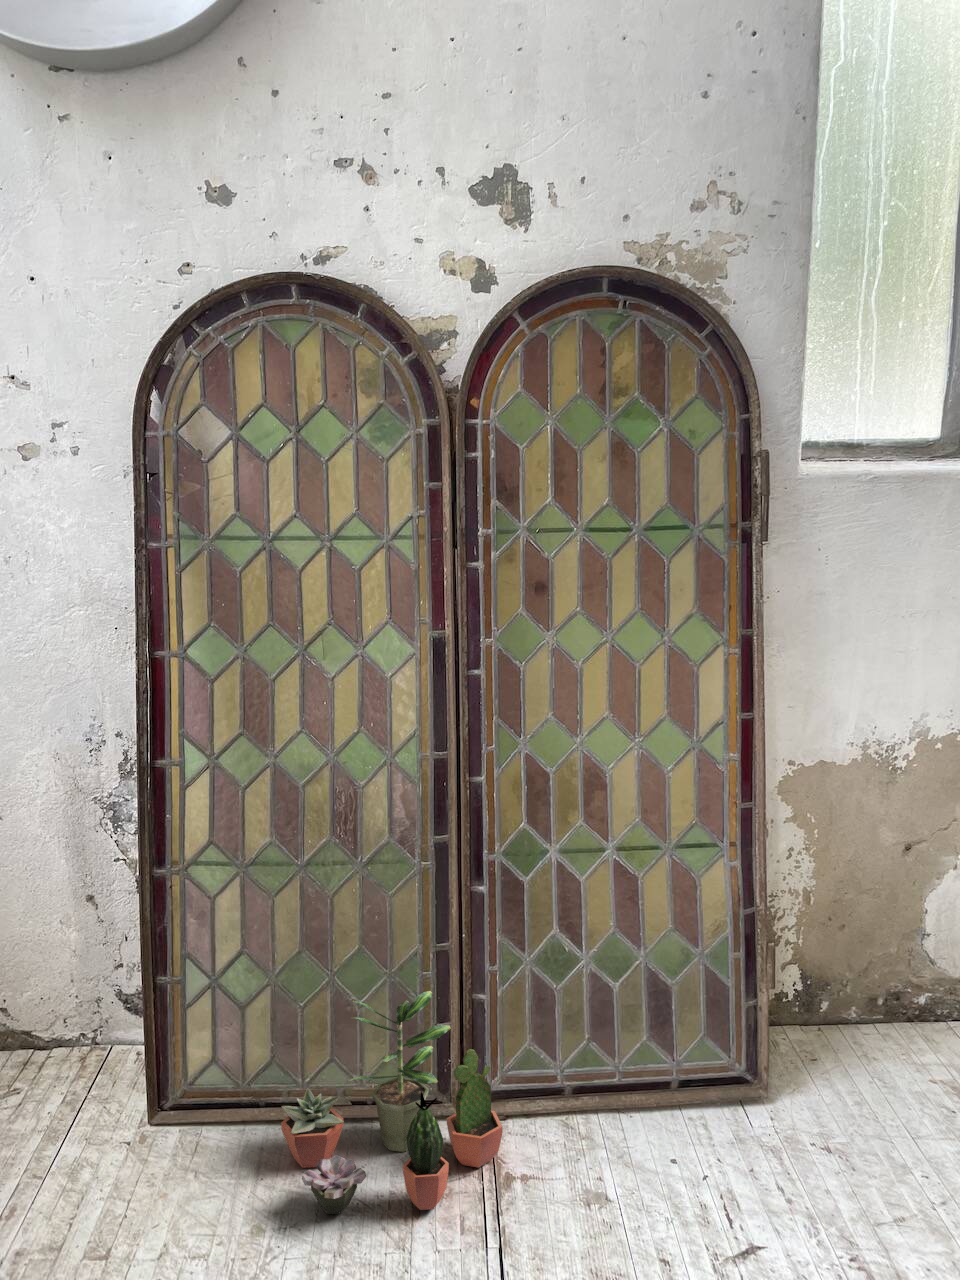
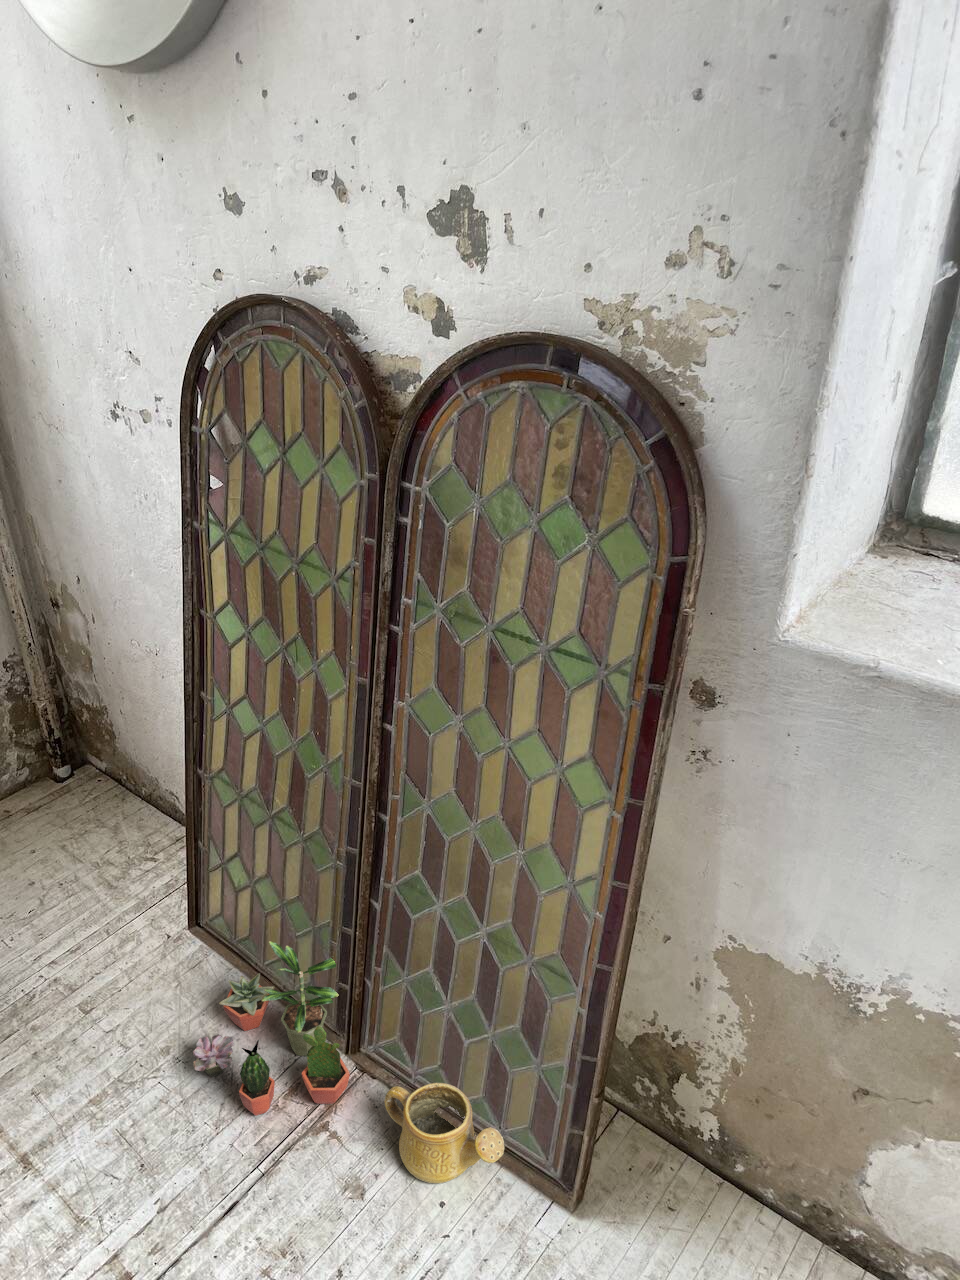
watering can: none [556,1048,705,1155] -> present [384,1083,504,1183]

